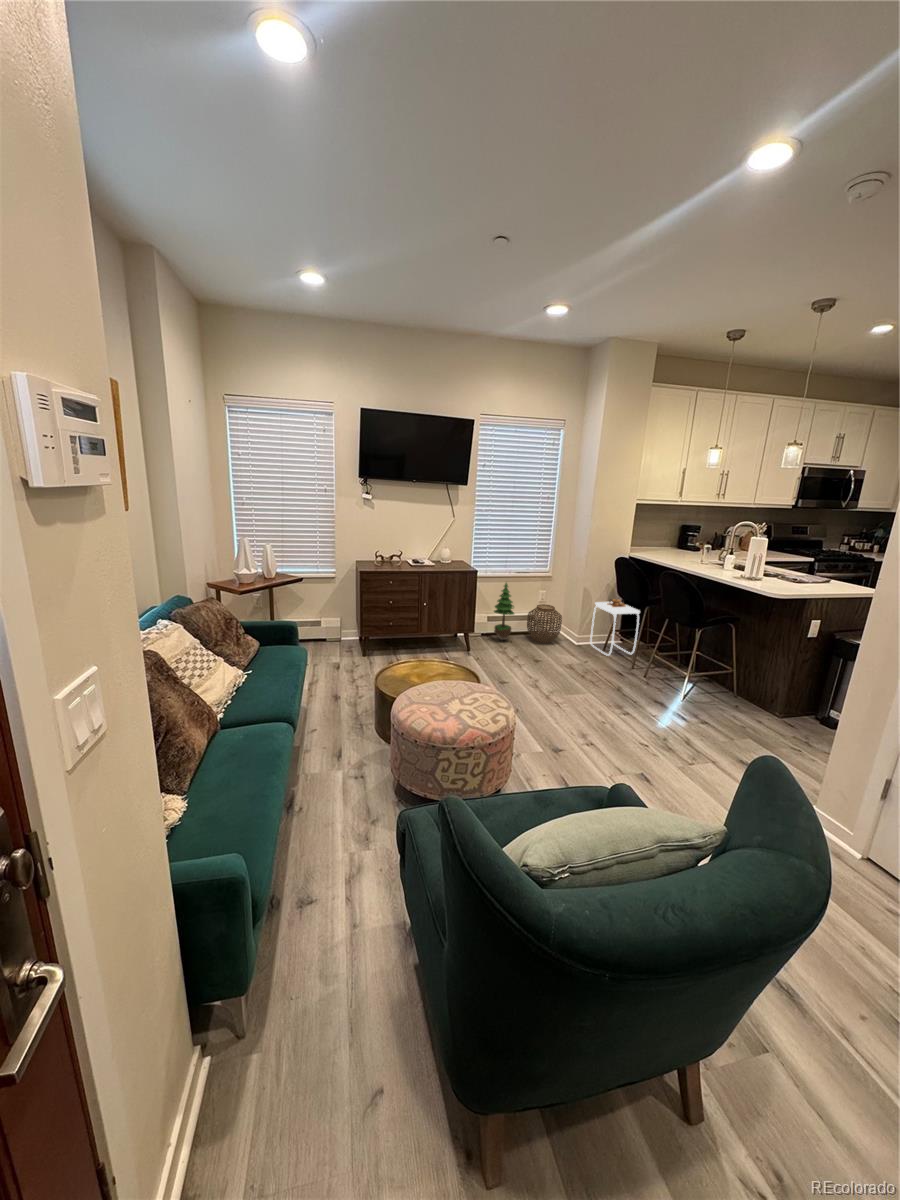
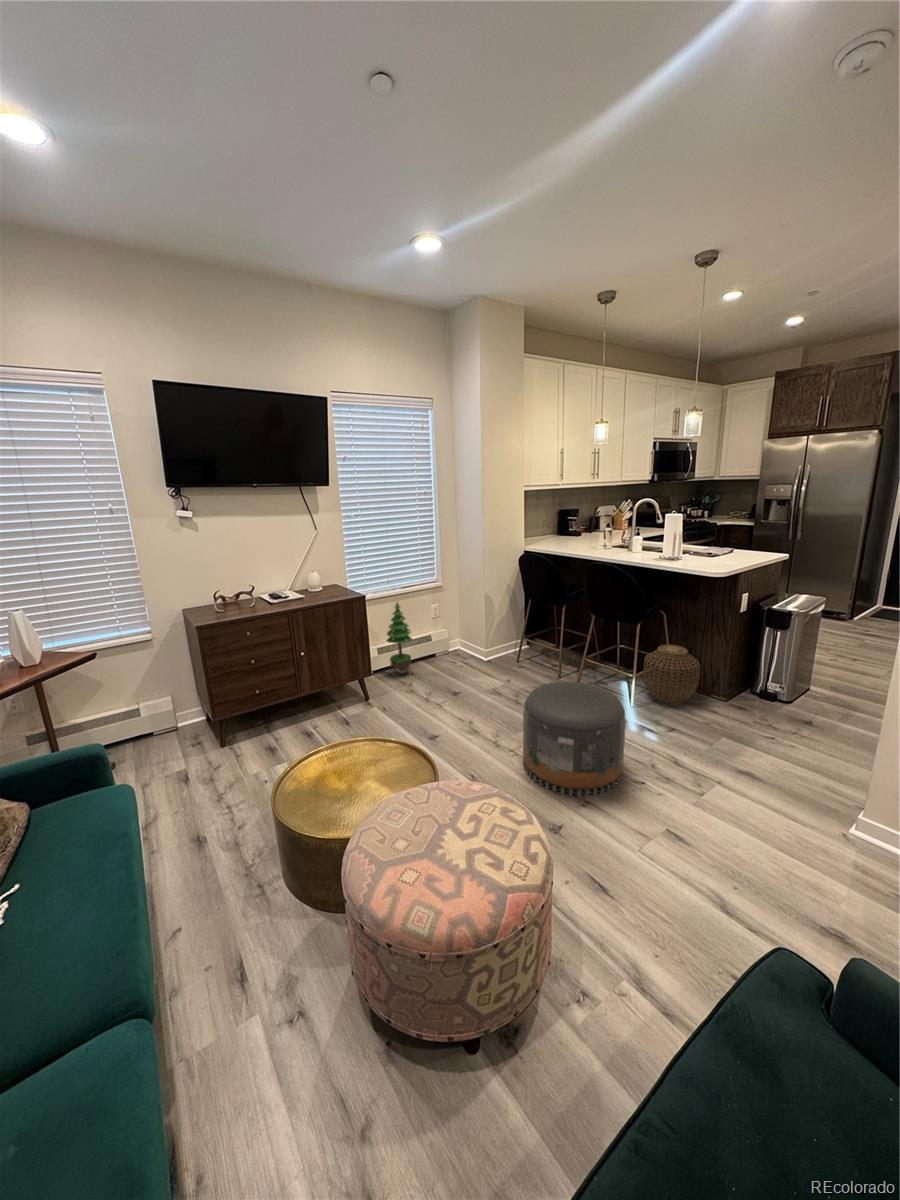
side table: present [590,599,640,656] -> none [500,601,552,667]
woven basket: present [527,604,562,643] -> present [643,645,700,704]
pouf: none [558,656,644,743] -> present [523,681,626,796]

